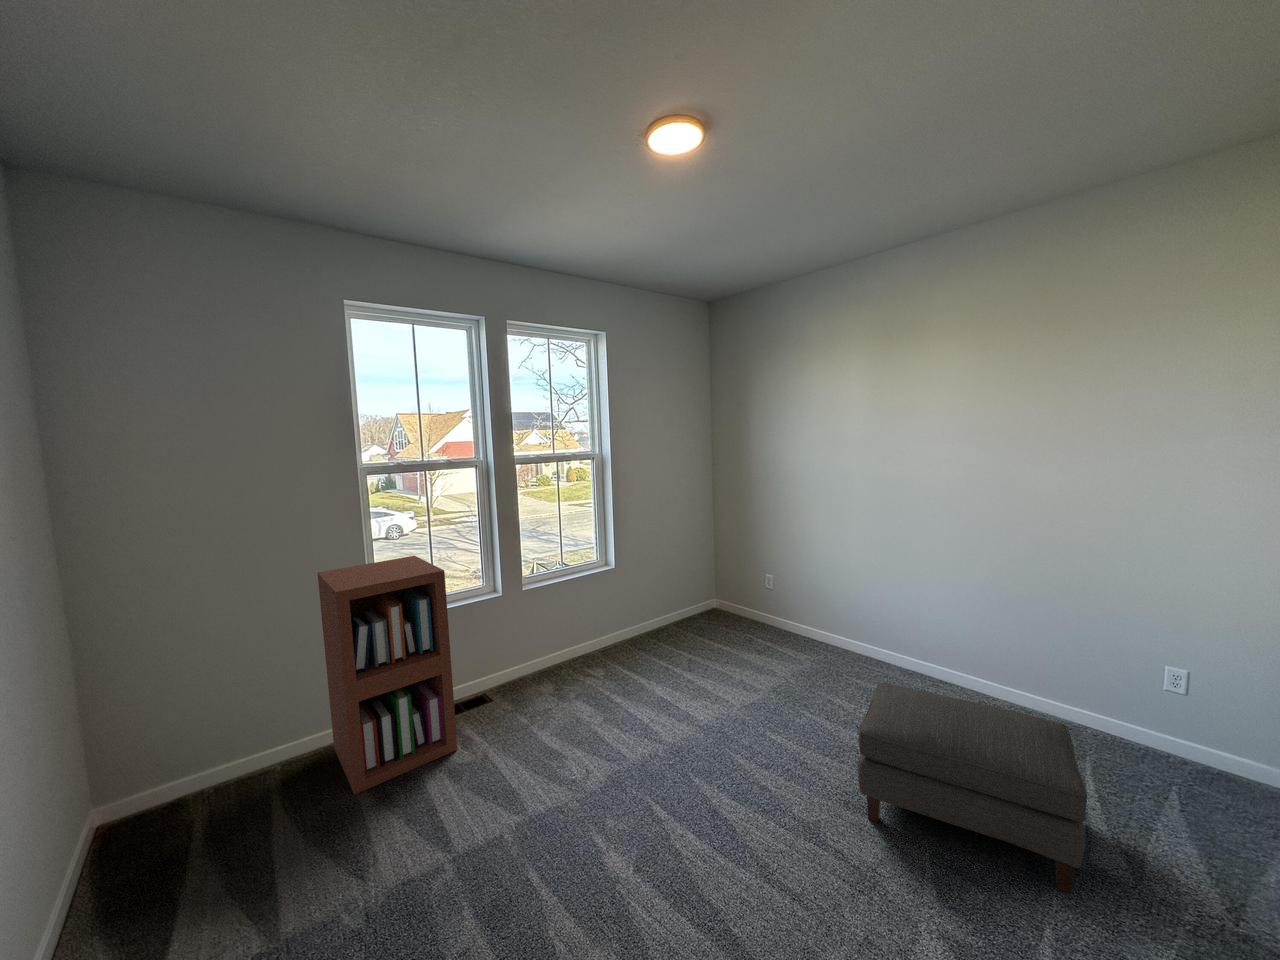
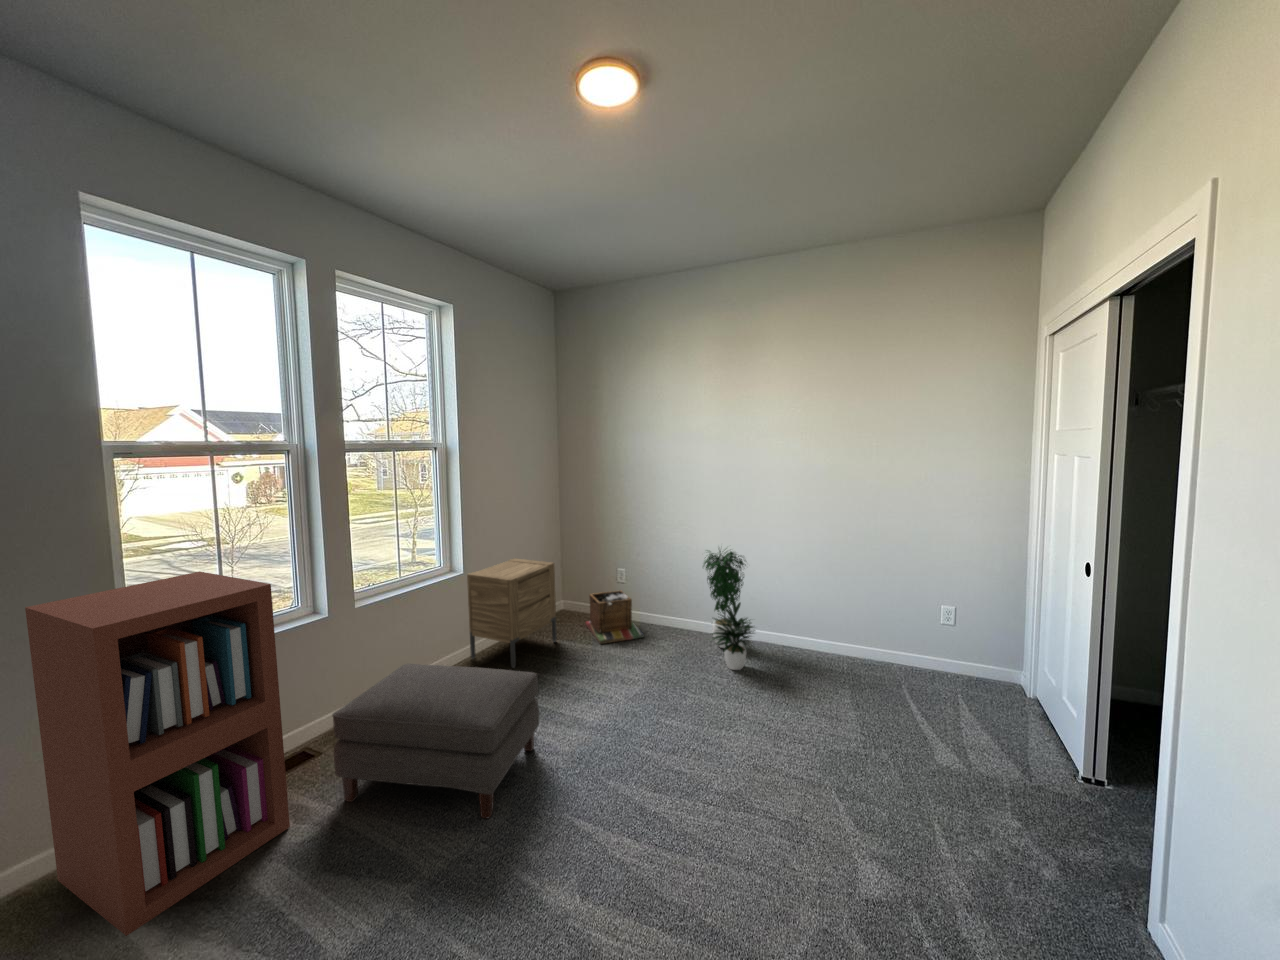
nightstand: none [618,558,698,657] -> present [467,559,557,668]
potted plant: none [838,560,896,698] -> present [704,551,755,670]
laundry basket: none [731,597,783,647] -> present [586,590,644,644]
ottoman: present [858,683,1087,894] -> present [333,664,539,818]

